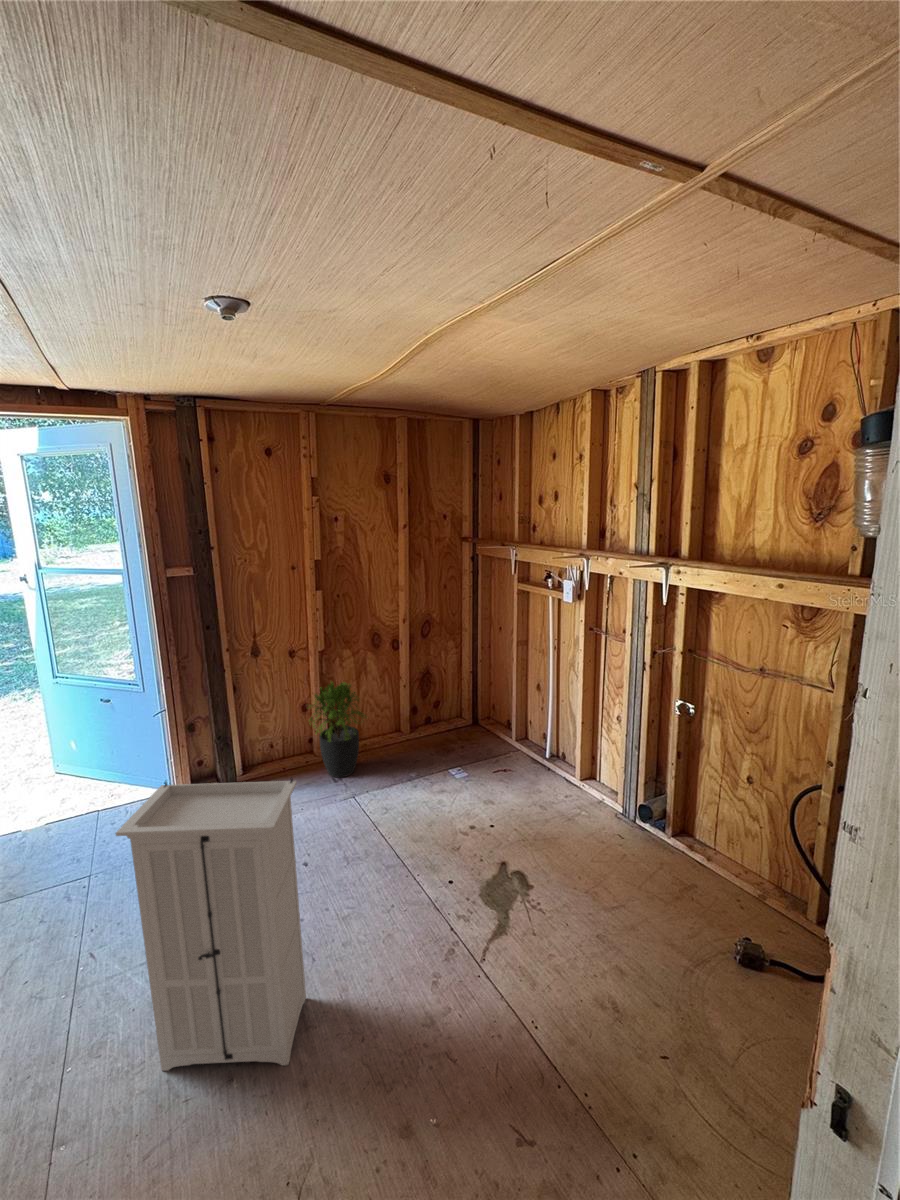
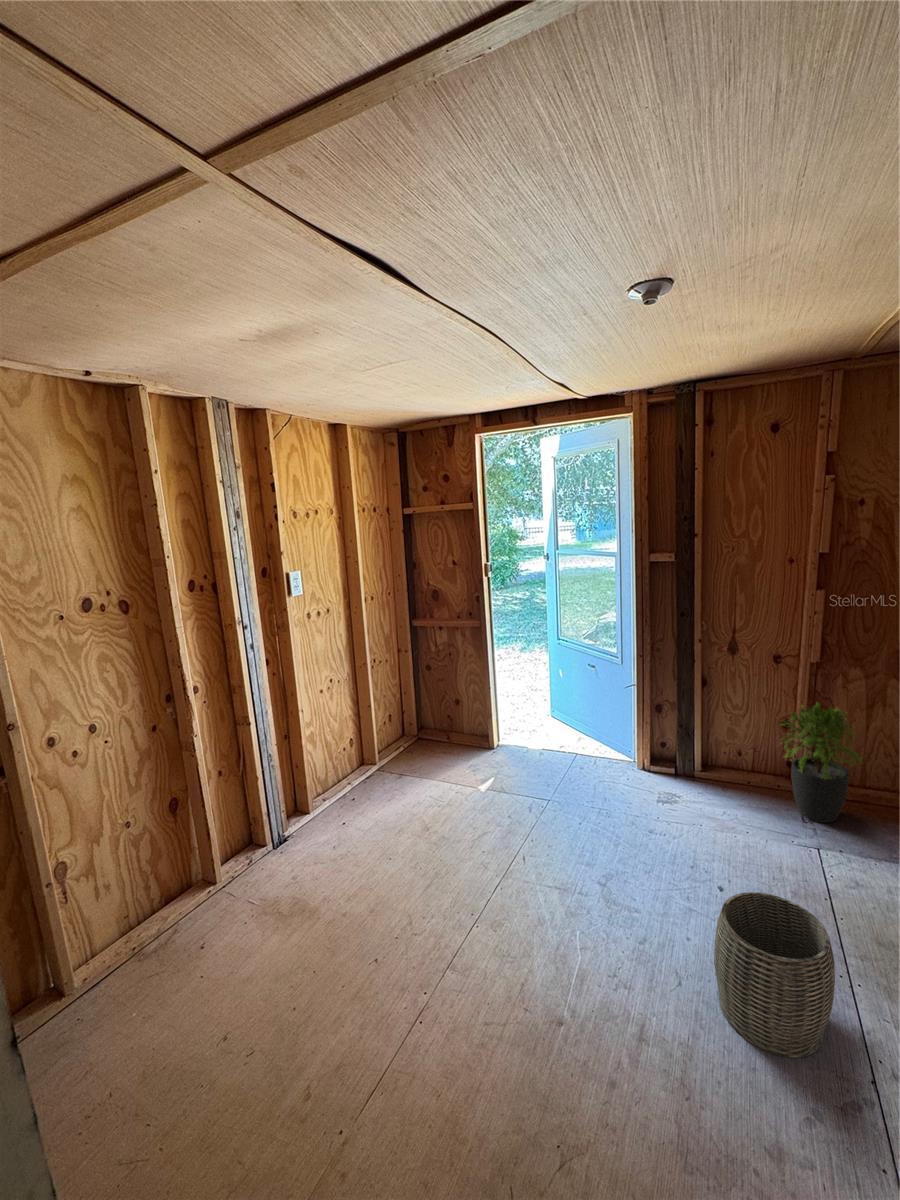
storage cabinet: present [116,777,306,1071] -> none [508,738,666,1053]
woven basket: none [335,837,421,965] -> present [714,892,835,1058]

